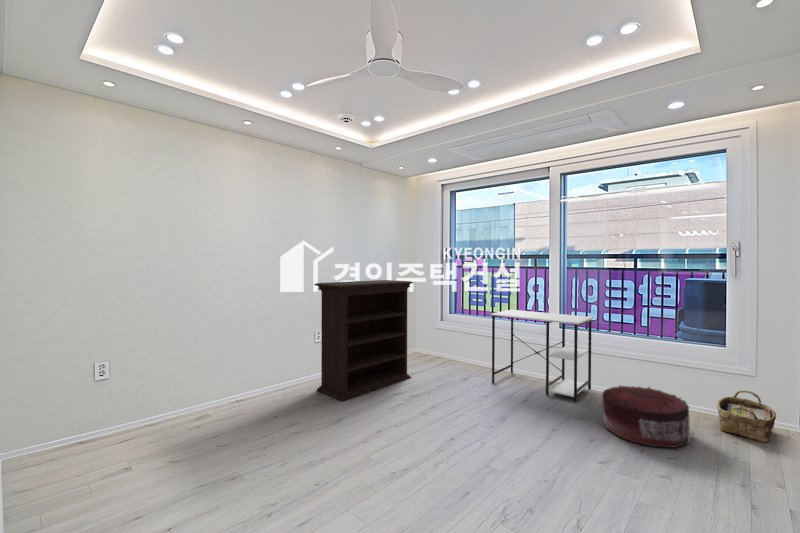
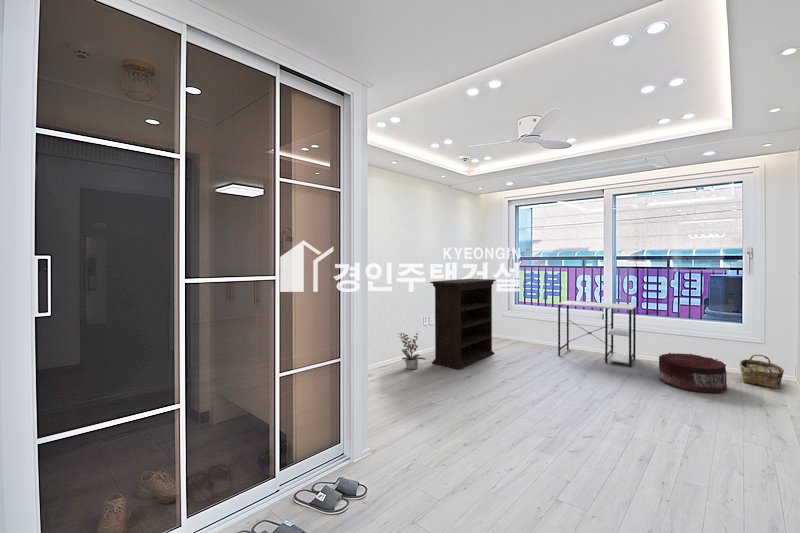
potted plant: none [262,349,299,400] -> present [398,333,426,369]

